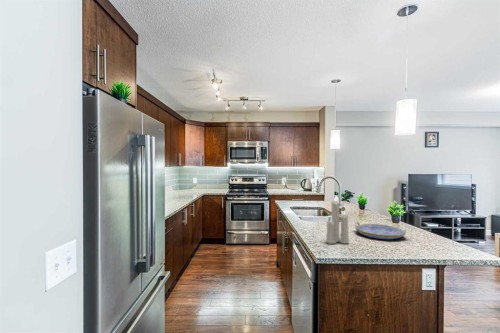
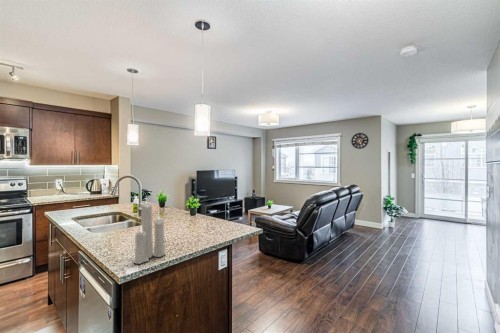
serving tray: present [355,222,407,239] -> none [166,221,219,239]

